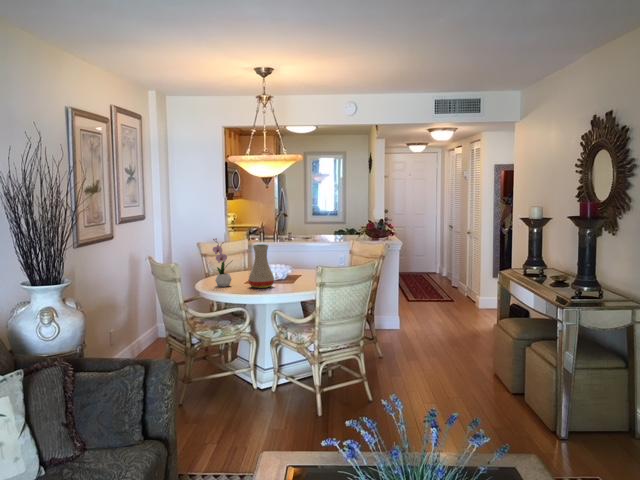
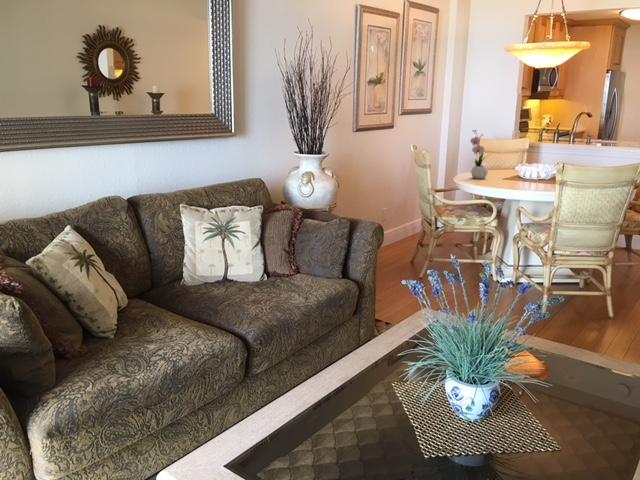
vase: present [248,244,274,288] -> none [501,138,529,184]

